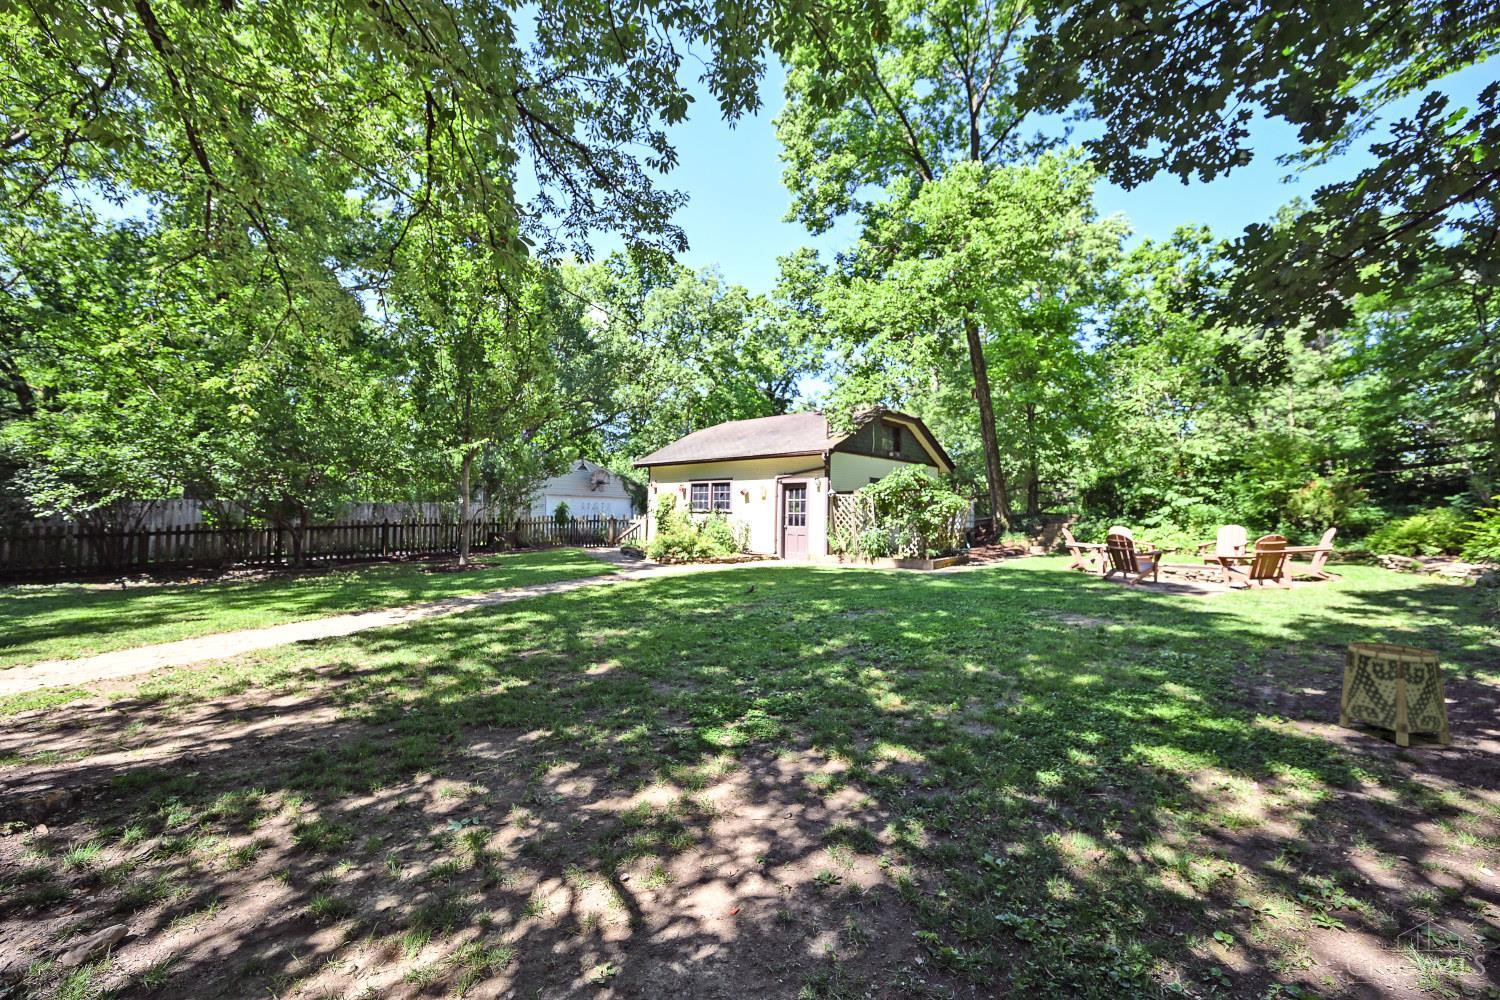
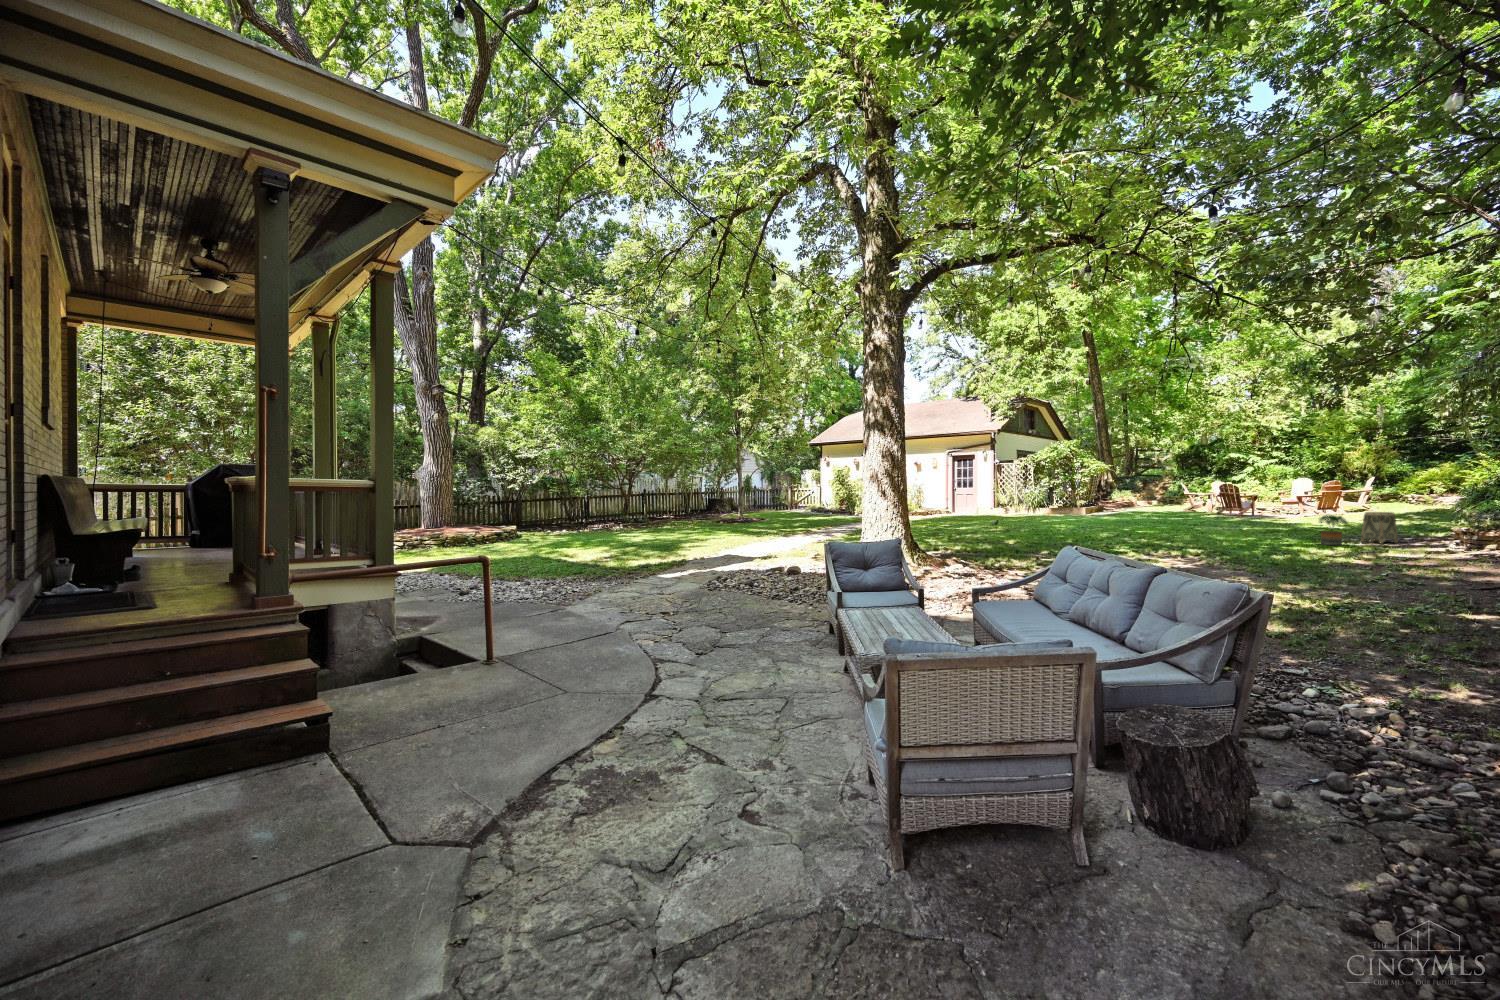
potted tree: none [1217,651,1308,750] -> present [1320,515,1348,545]

